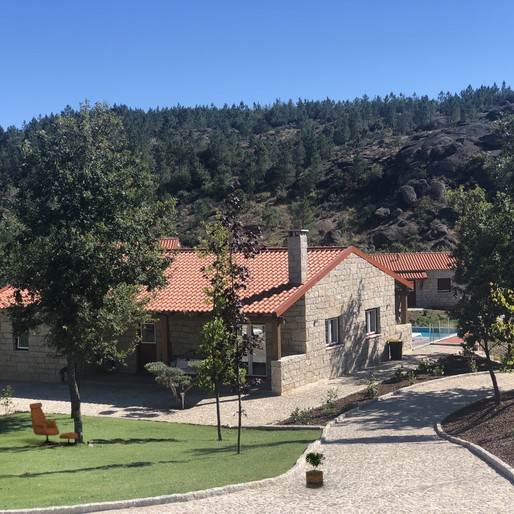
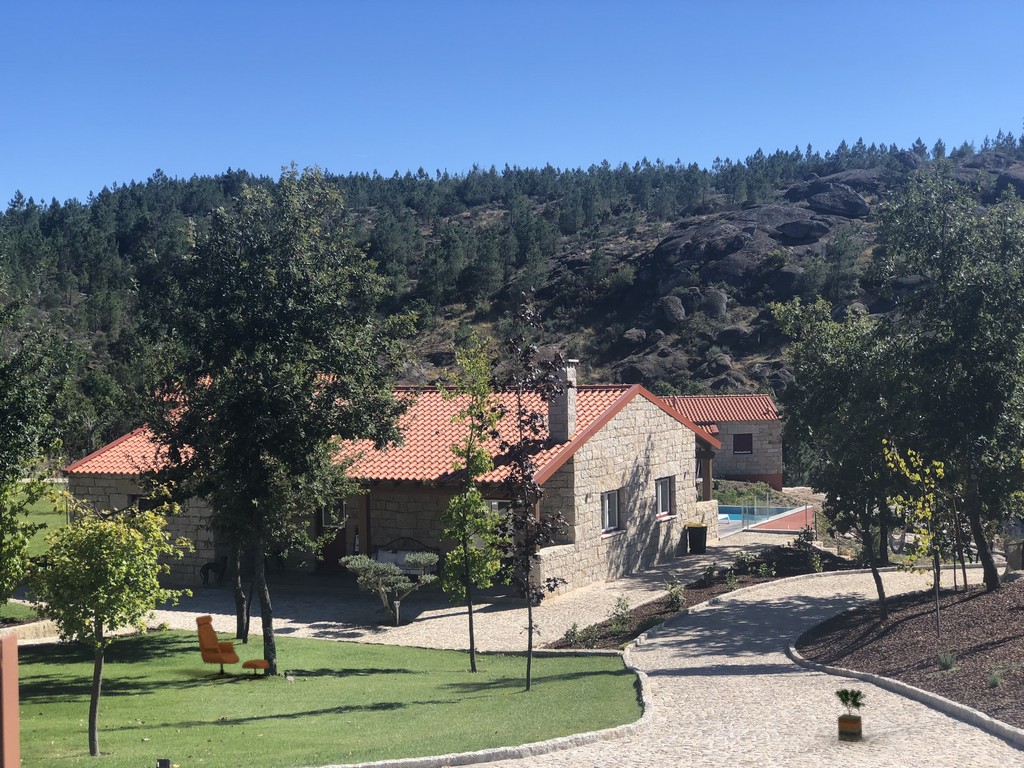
potted tree: present [305,452,325,489] -> present [835,689,866,742]

